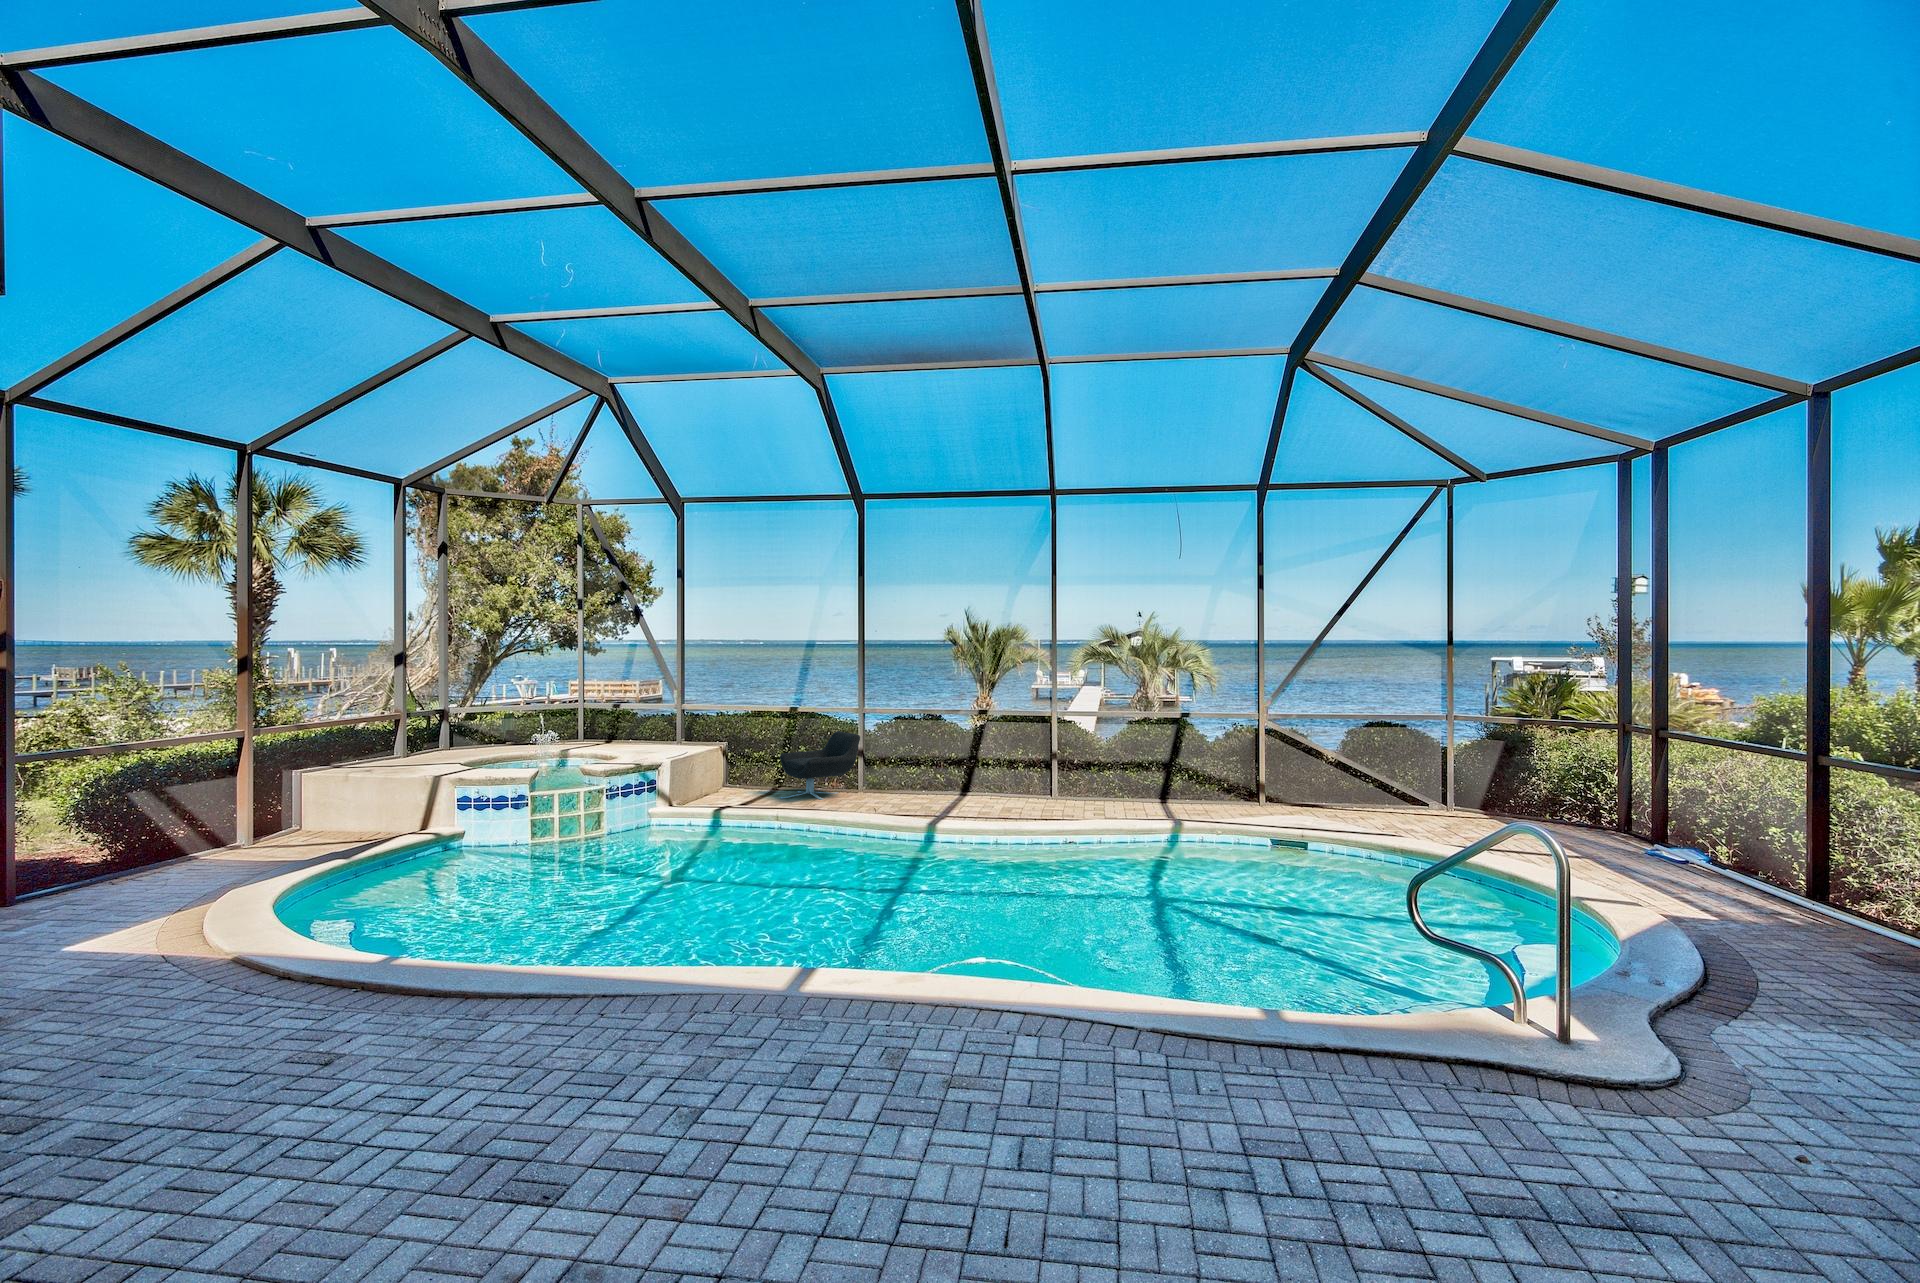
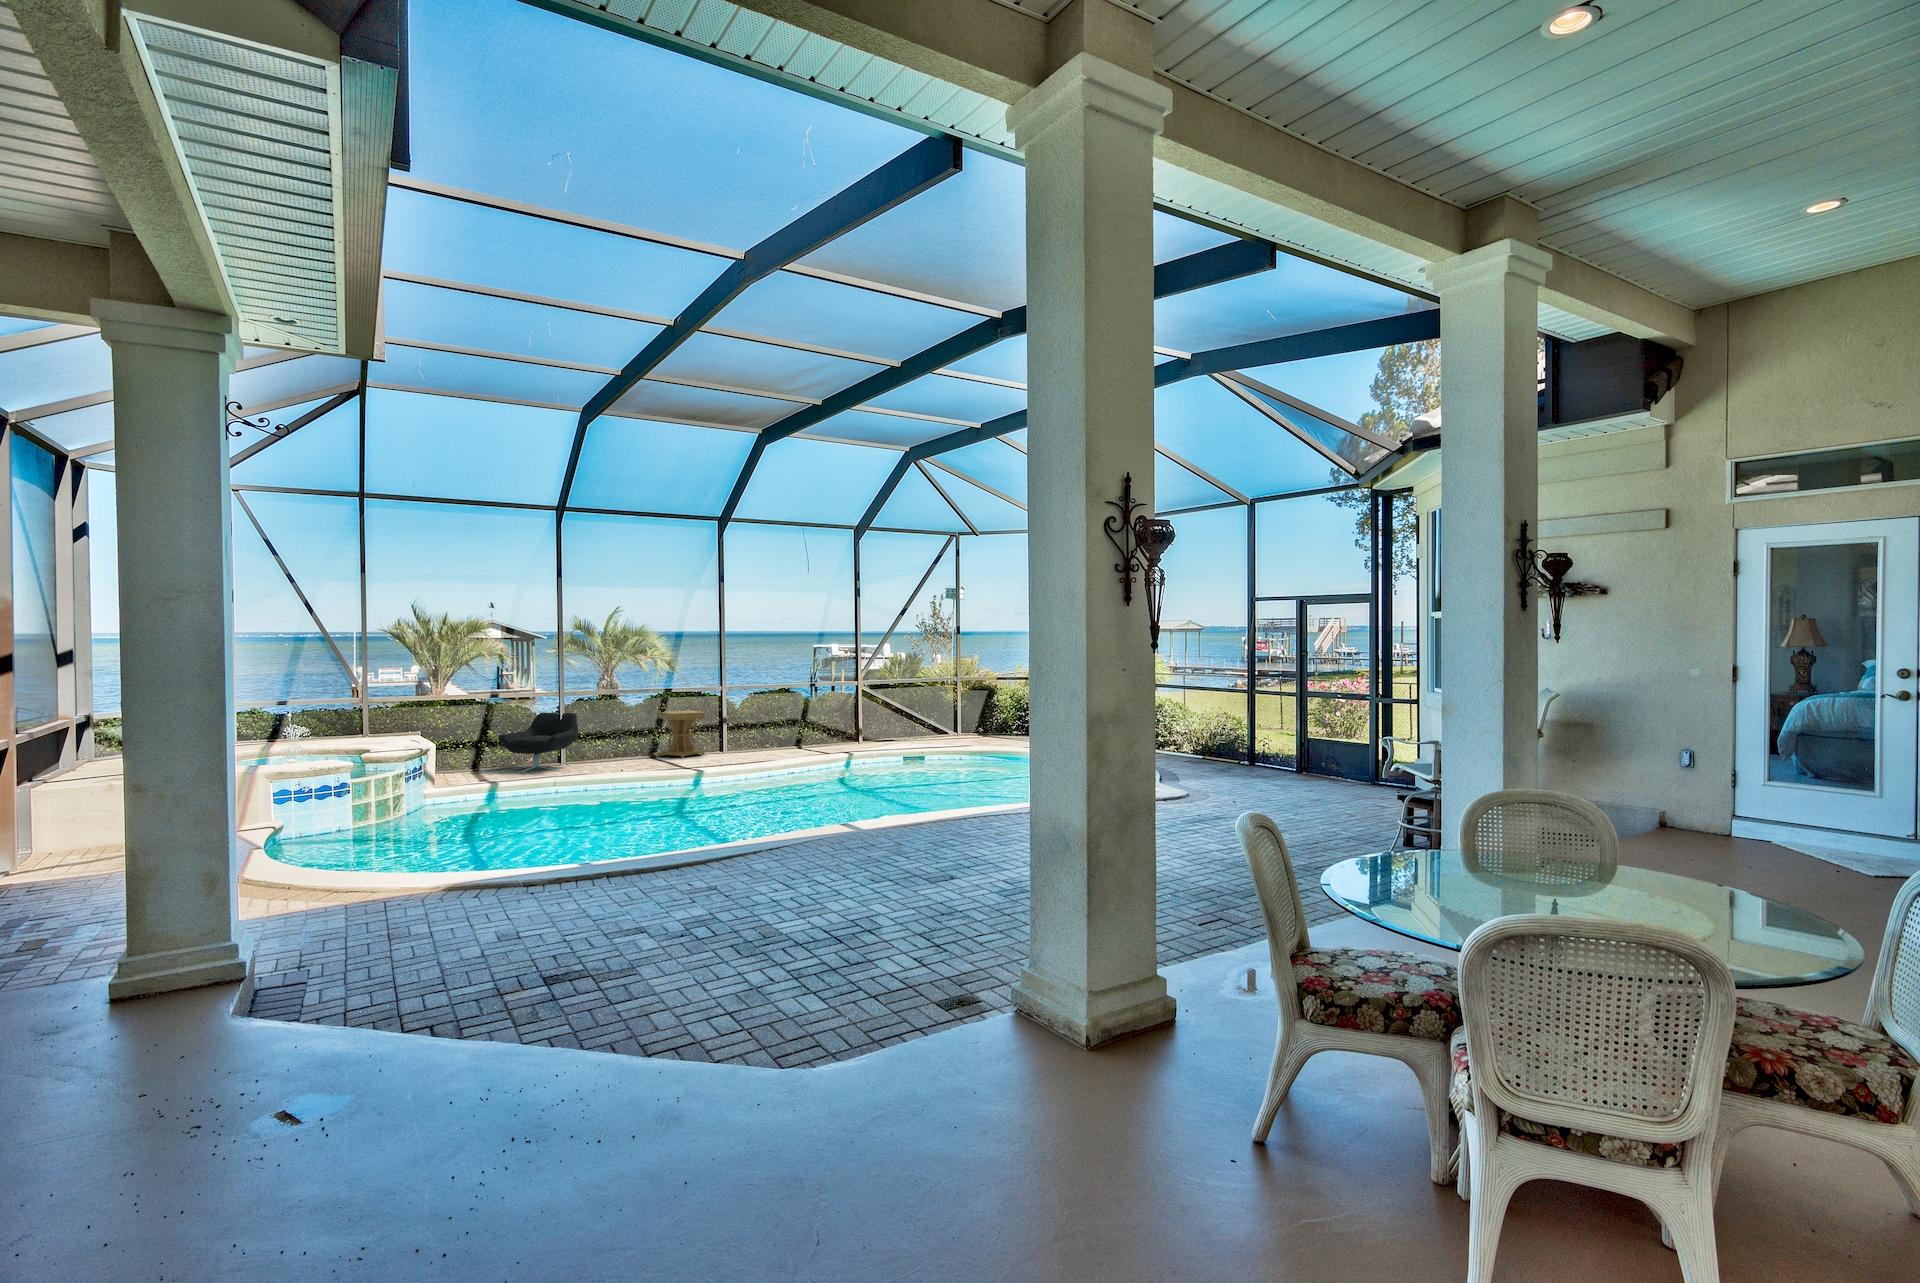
side table: none [962,738,1014,800] -> present [658,710,705,758]

